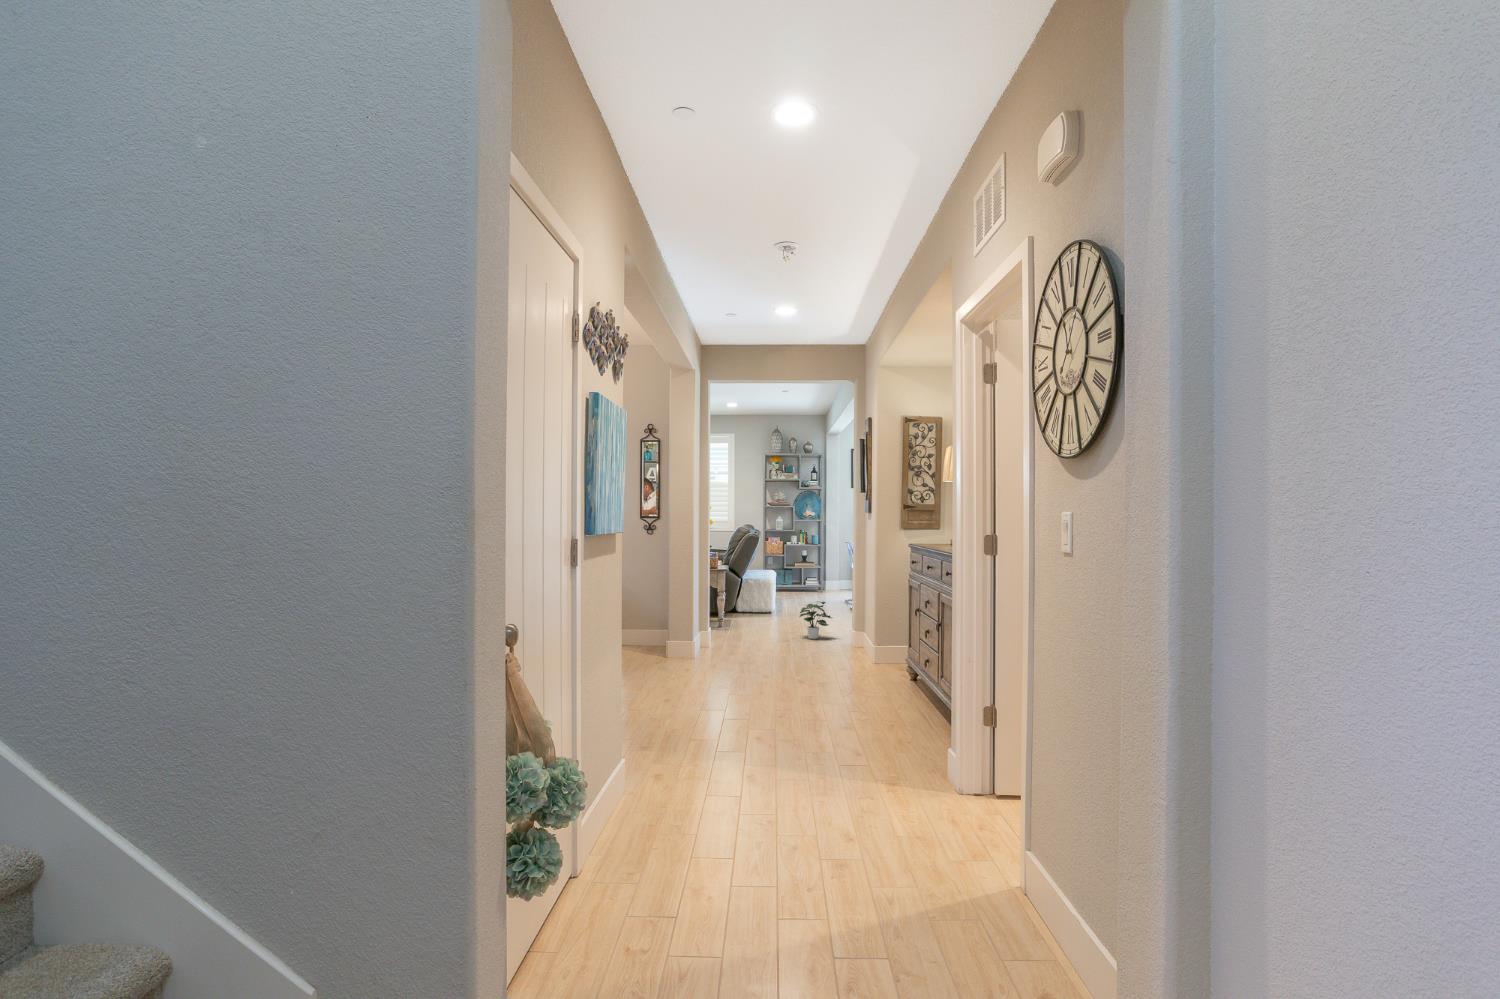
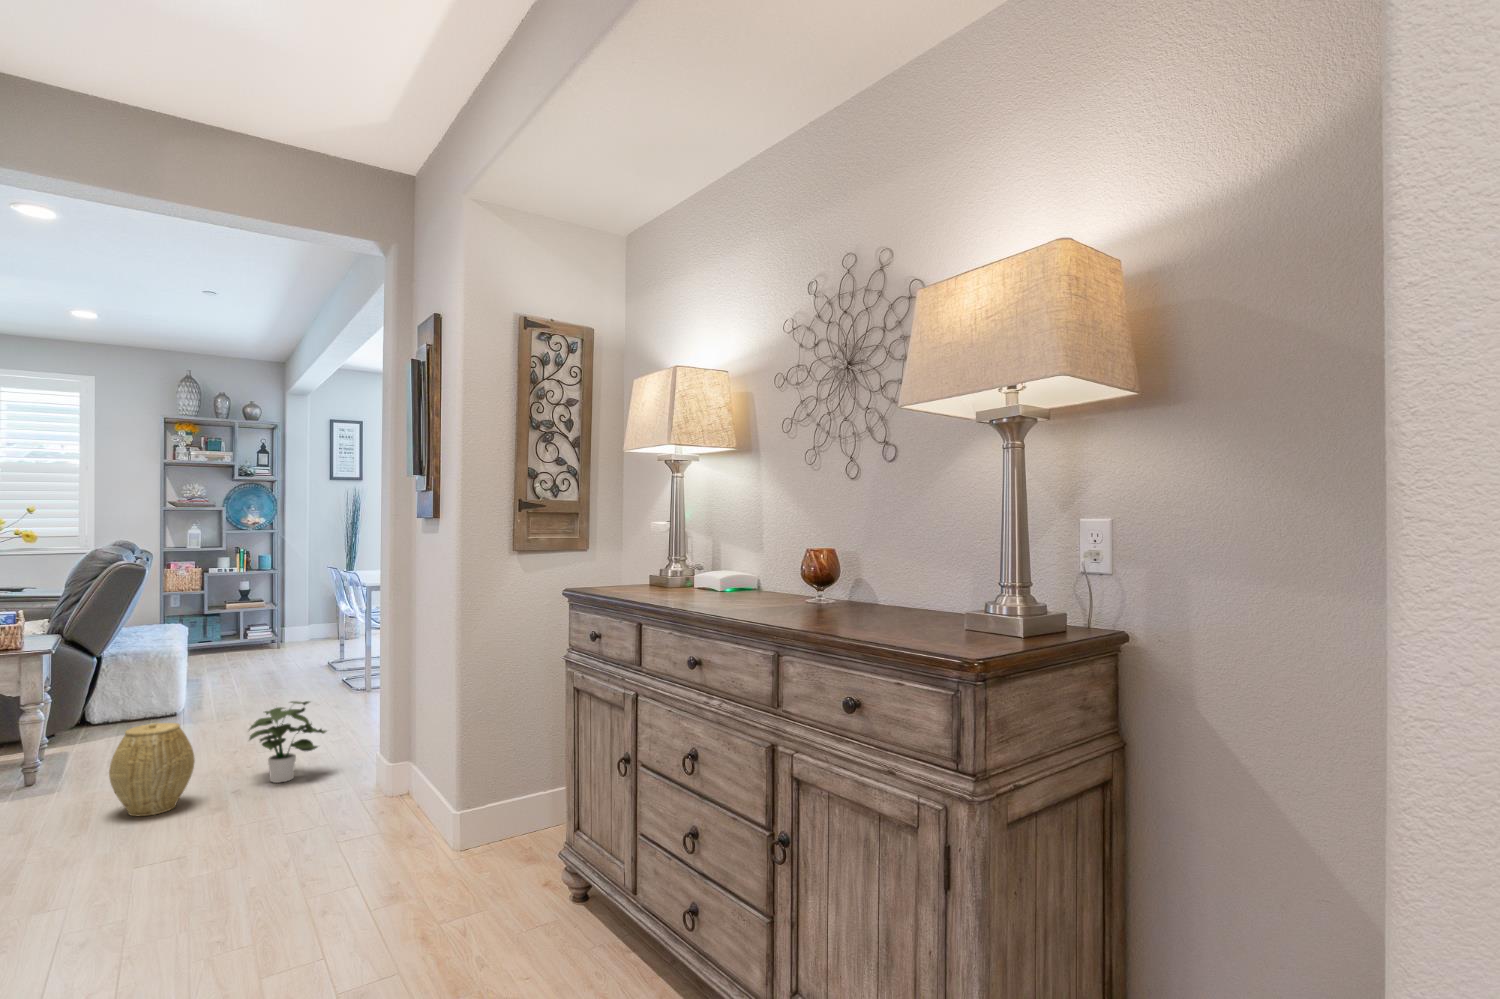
woven basket: none [747,602,778,641] -> present [109,723,195,816]

